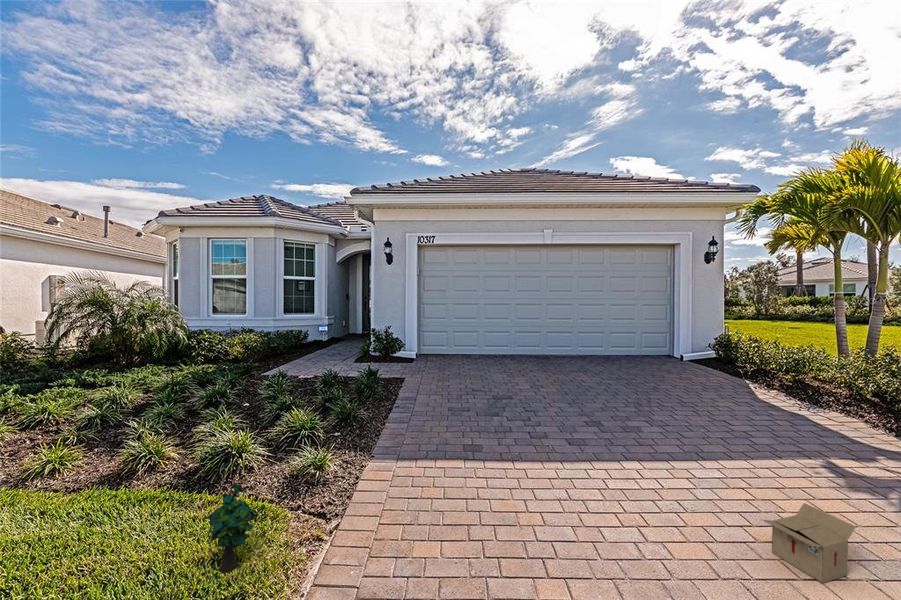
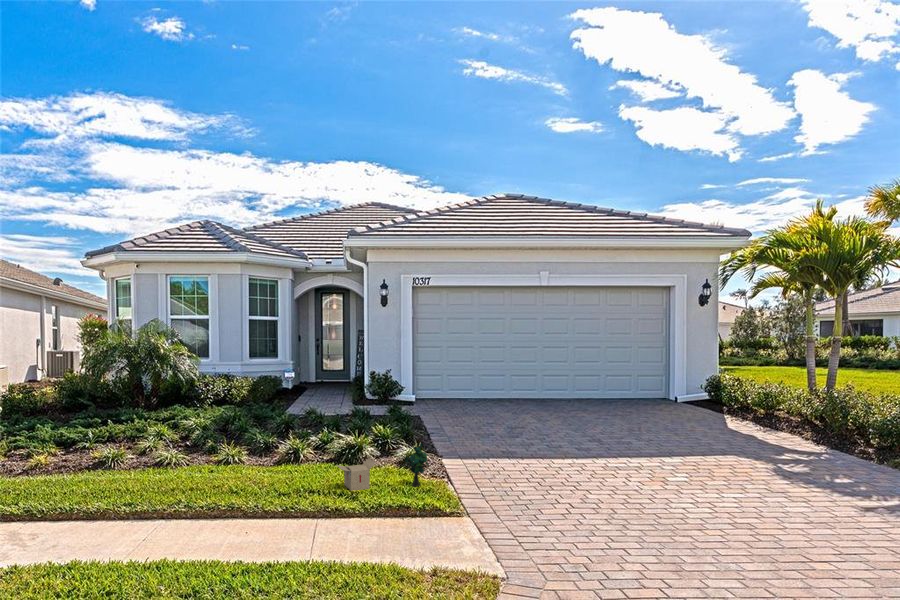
cardboard box: present [763,503,856,583] -> present [337,458,376,491]

